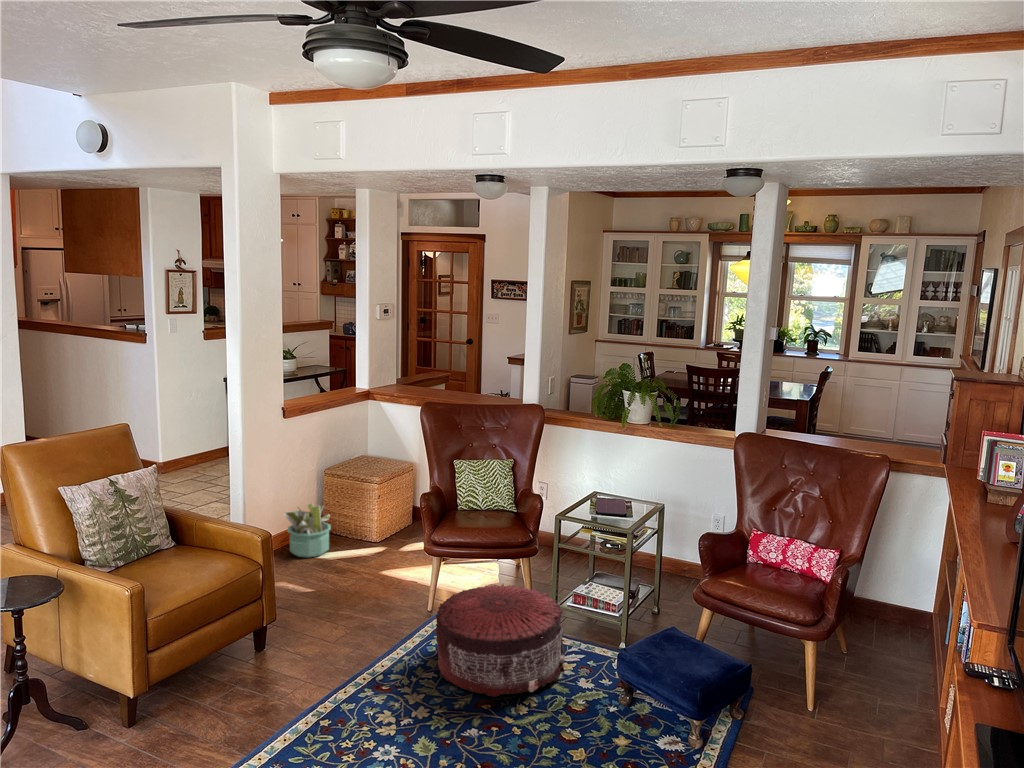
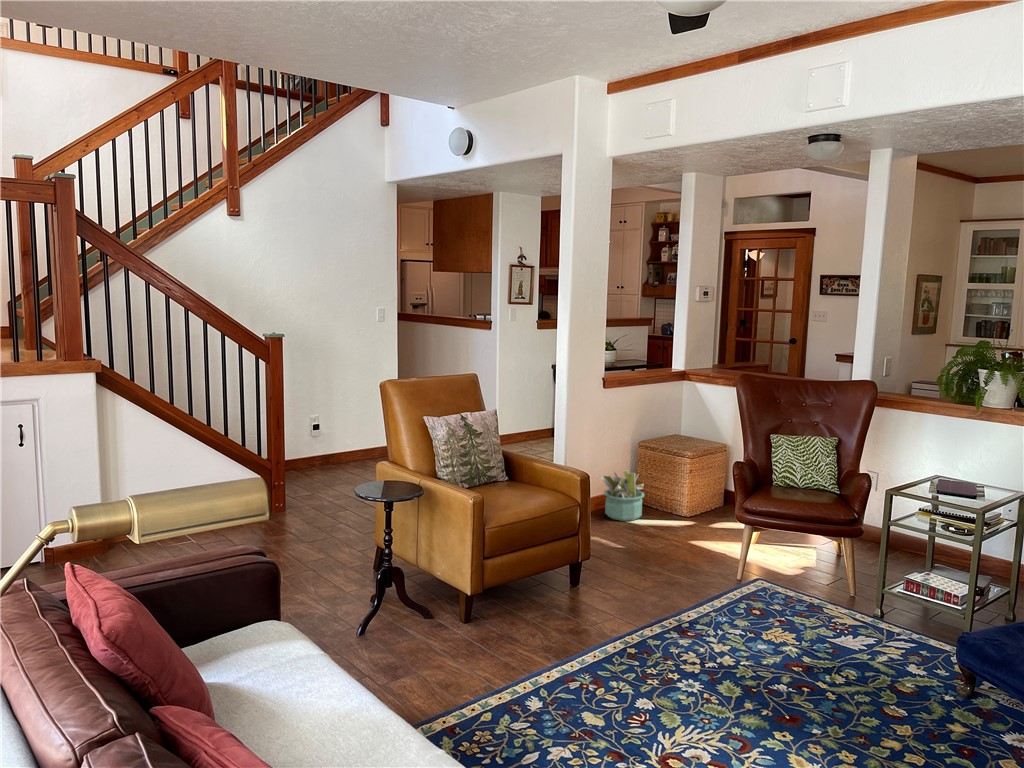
pouf: present [436,584,565,697] -> none [746,555,891,665]

